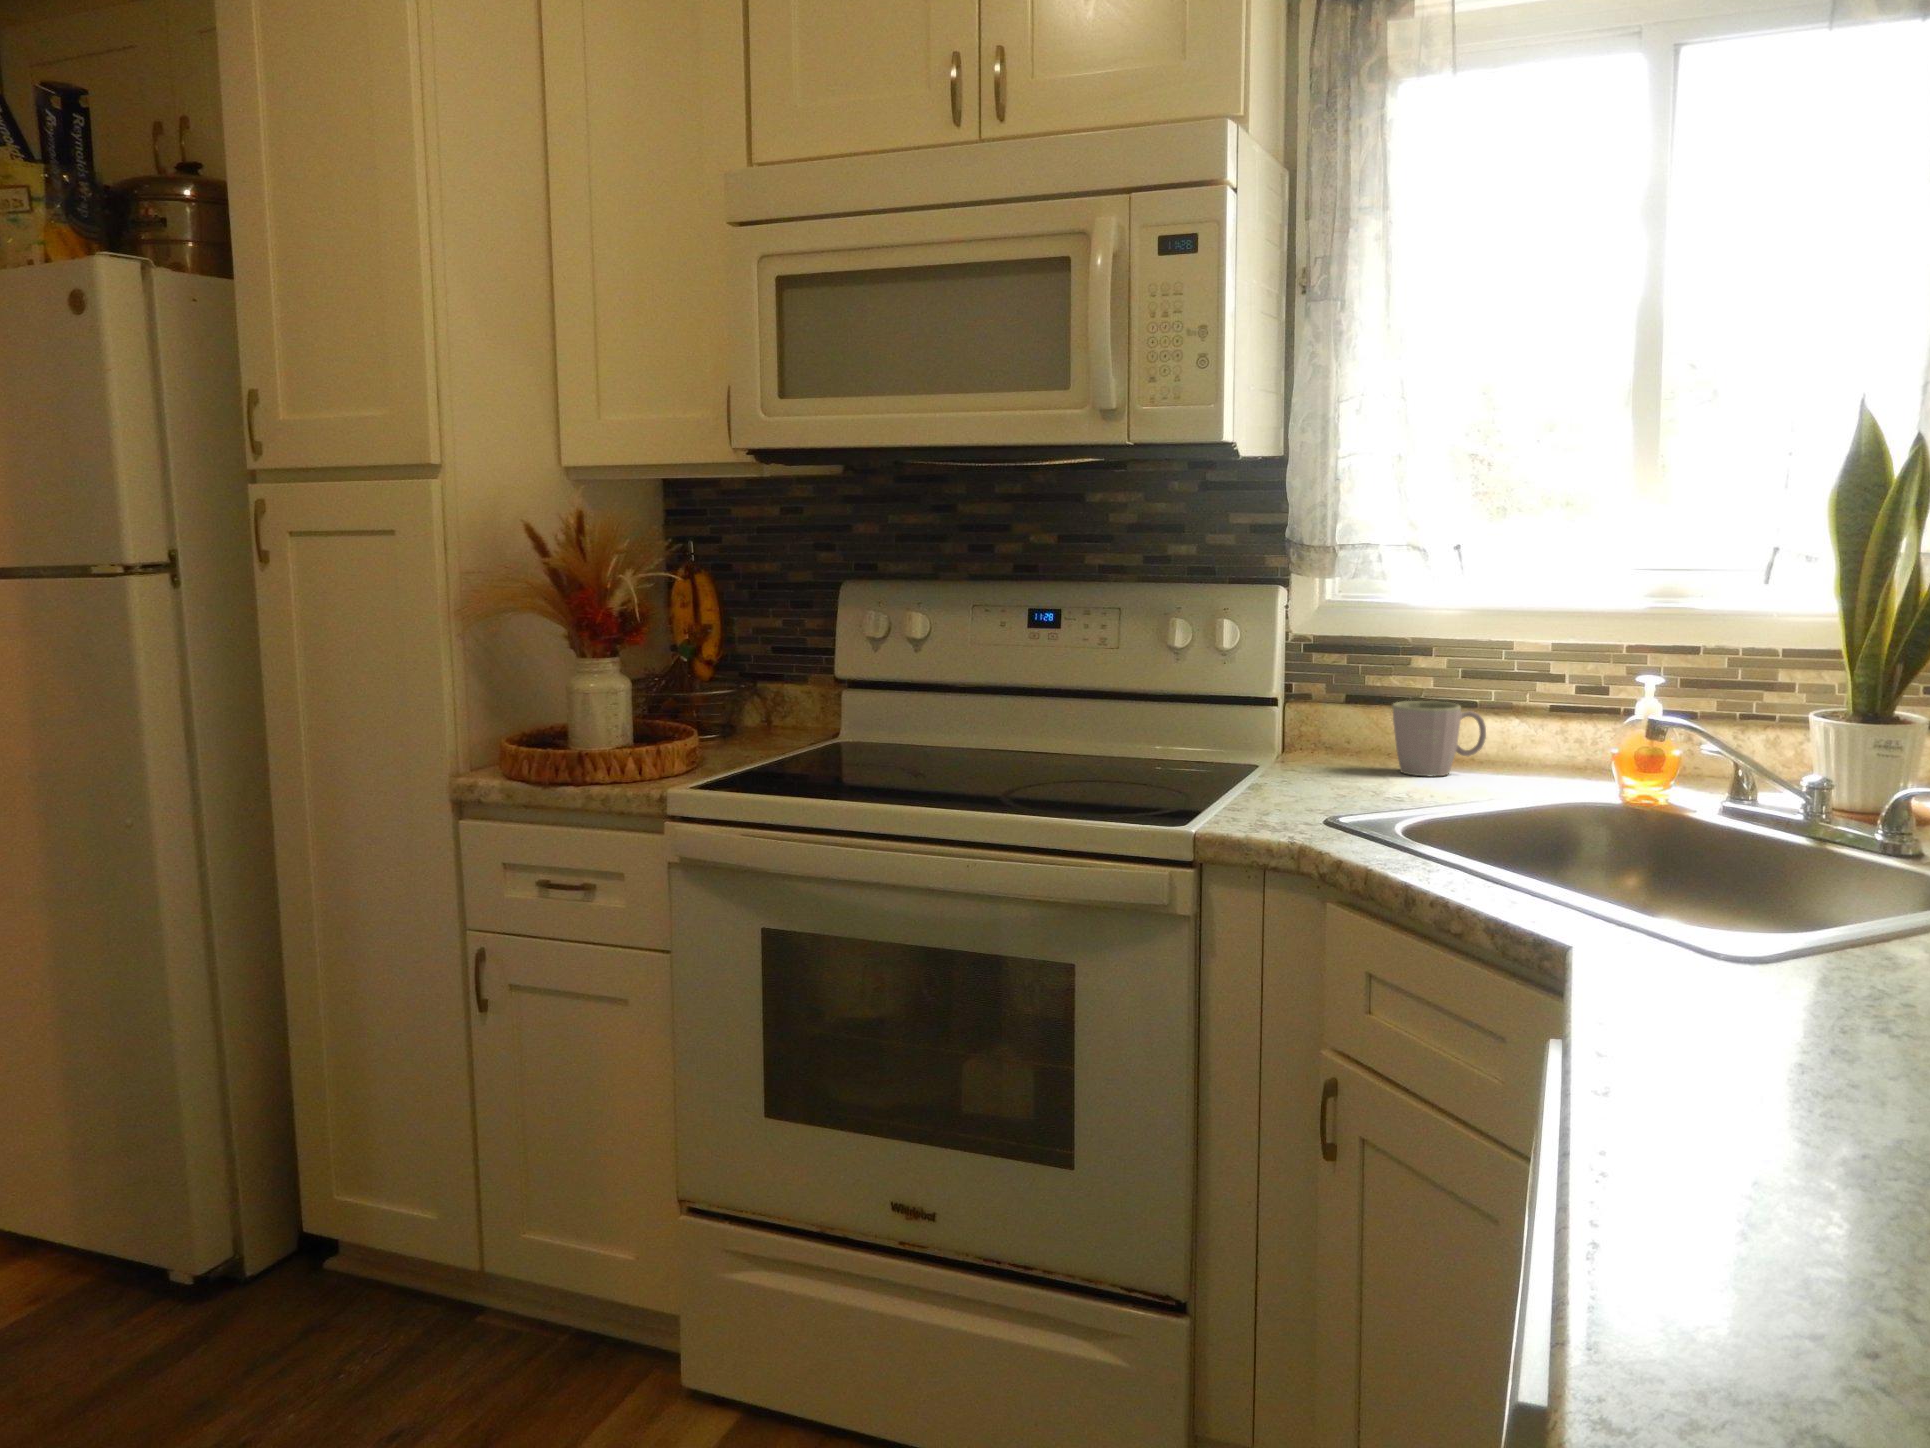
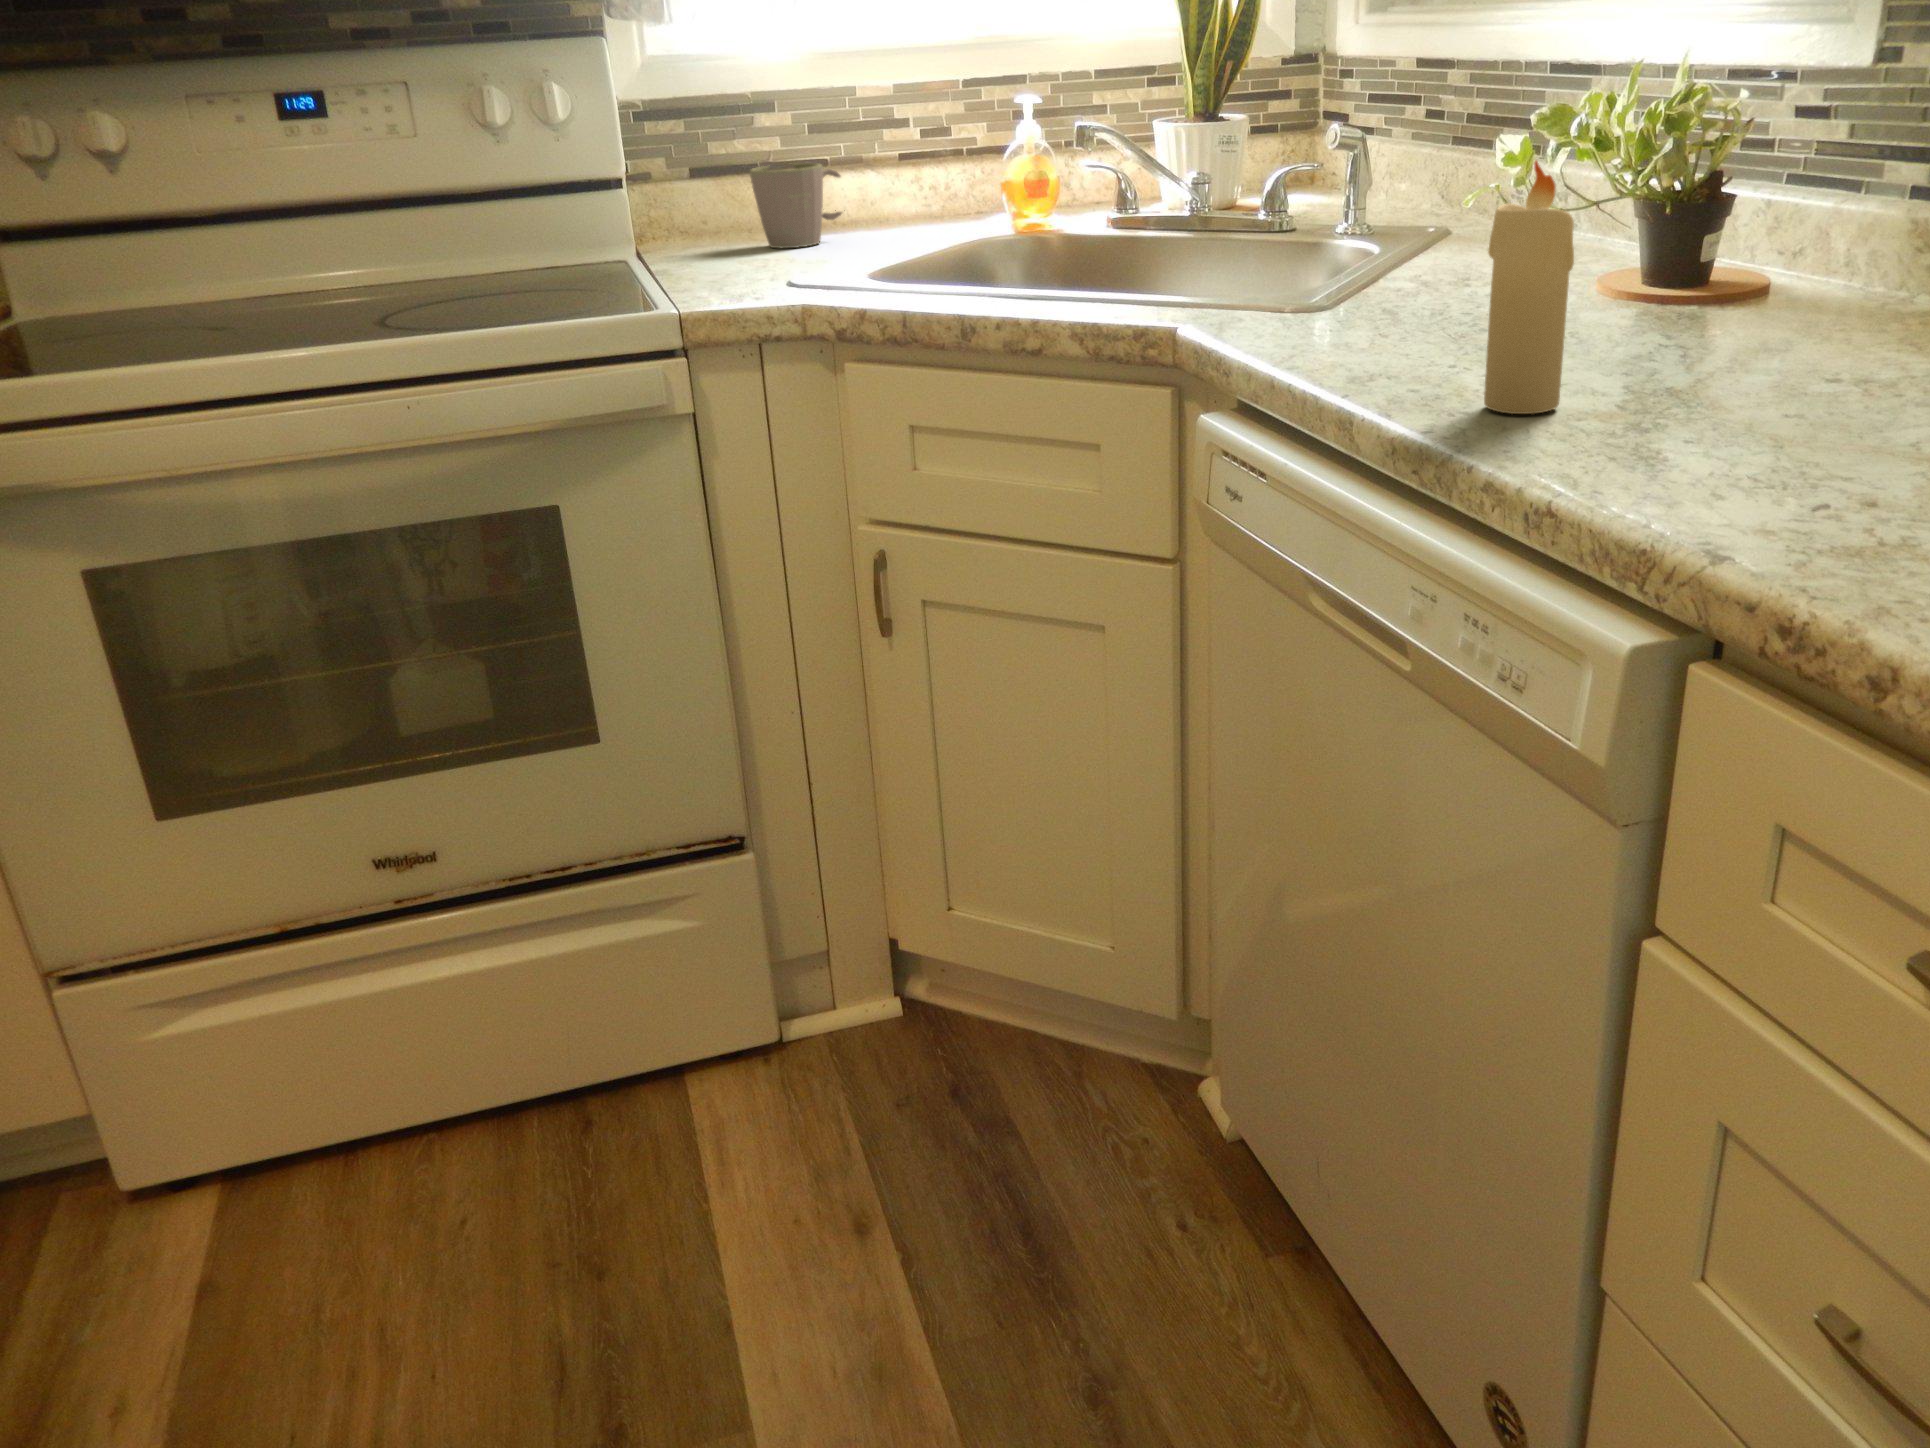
candle: none [1697,866,1803,1141] -> present [1484,161,1574,414]

